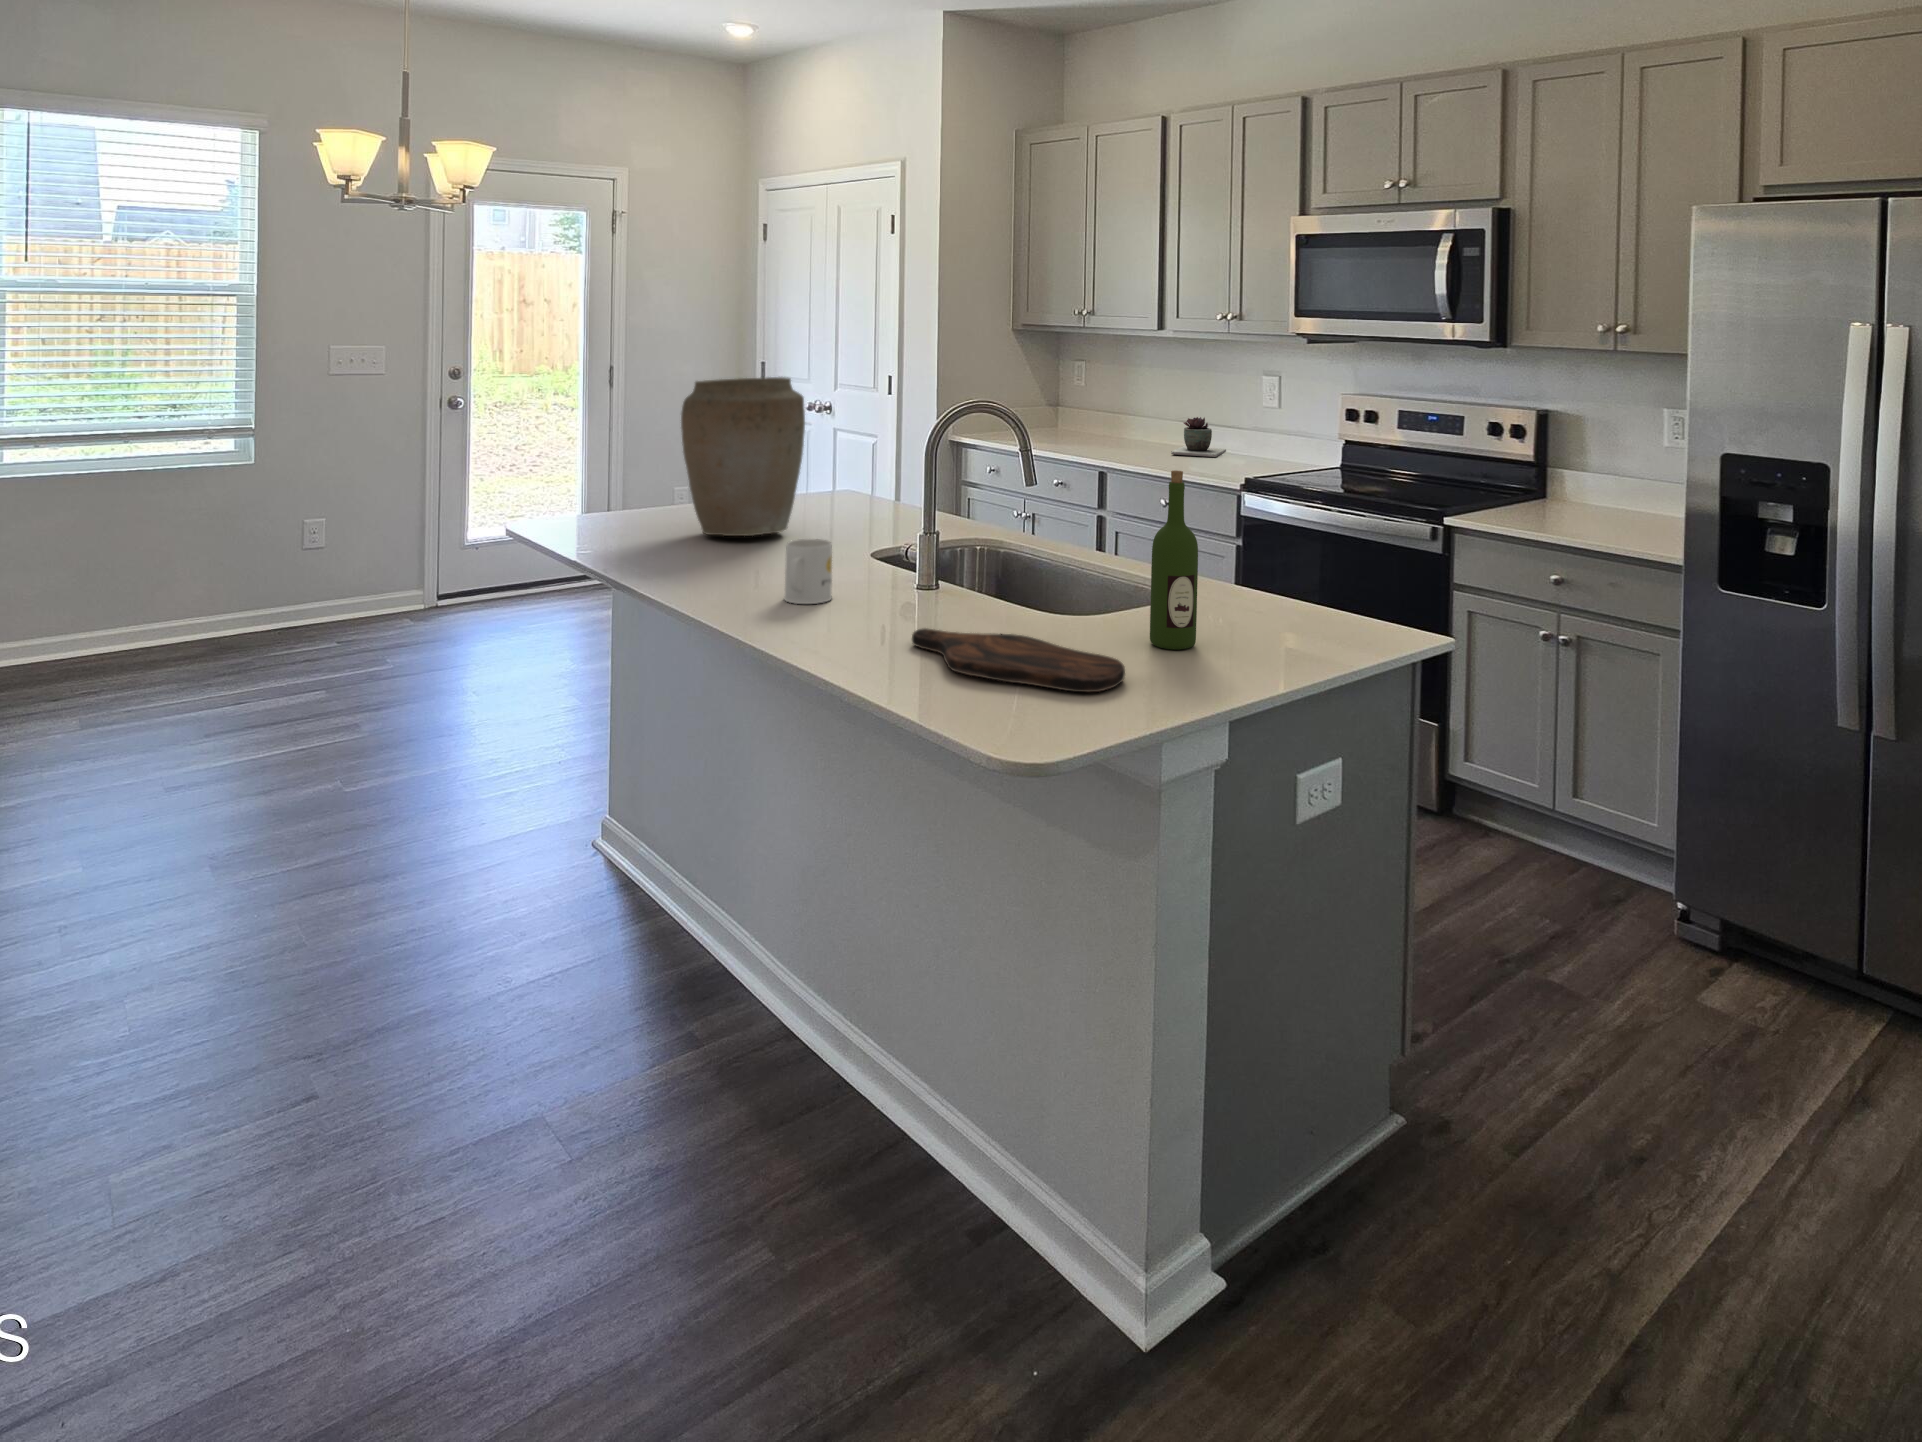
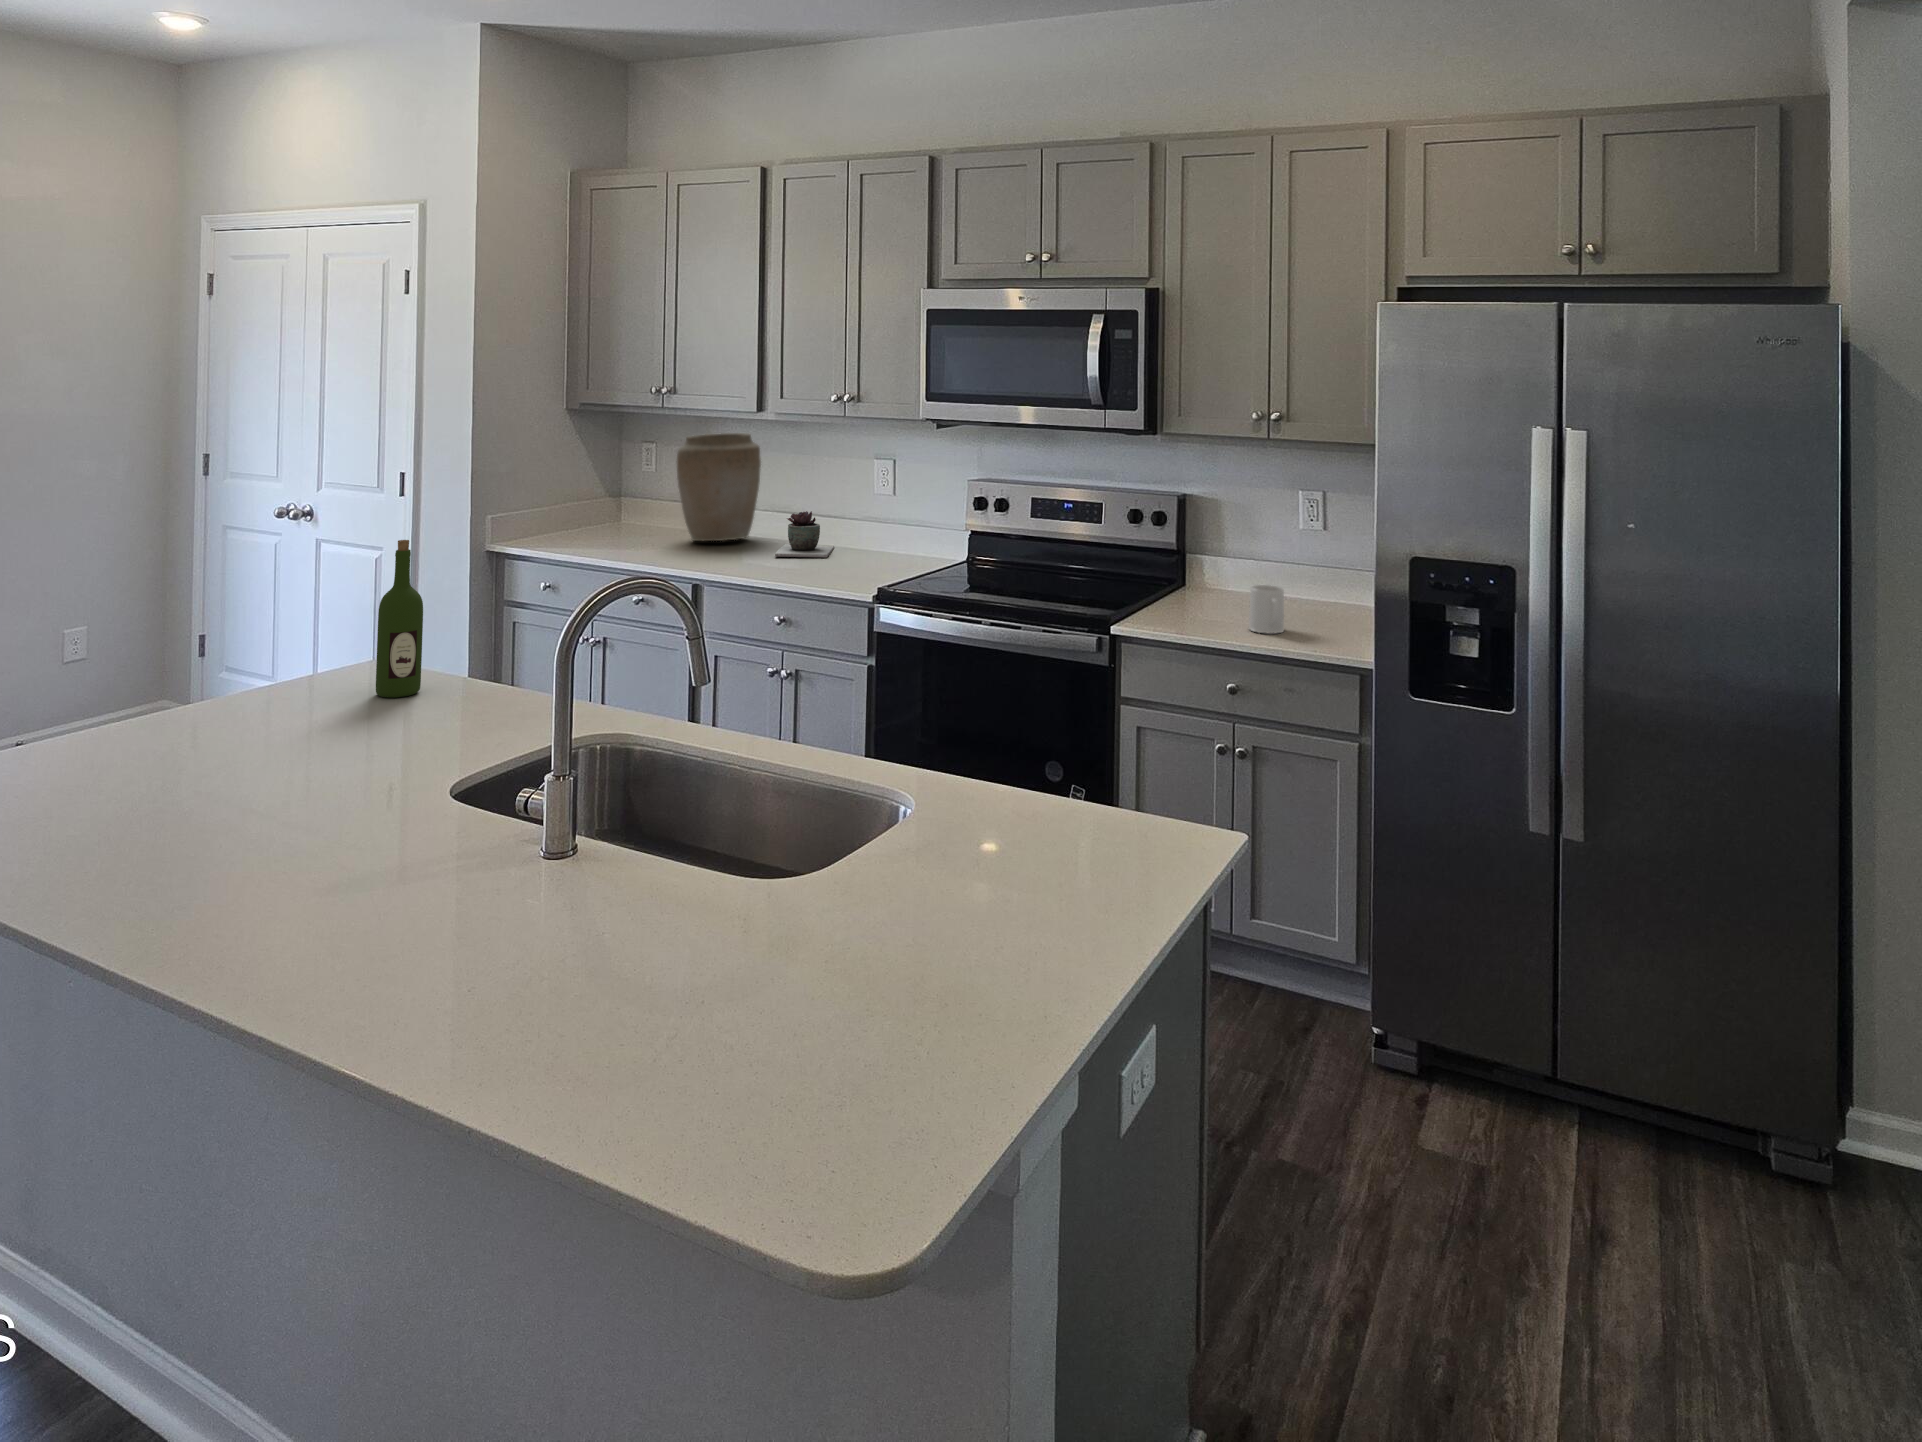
vase: present [681,377,805,536] -> present [677,433,761,541]
wine bottle: present [1150,471,1198,650] -> present [376,540,423,698]
mug: present [784,539,832,604] -> present [1249,585,1284,633]
cutting board: present [912,628,1125,692] -> none [578,904,907,998]

